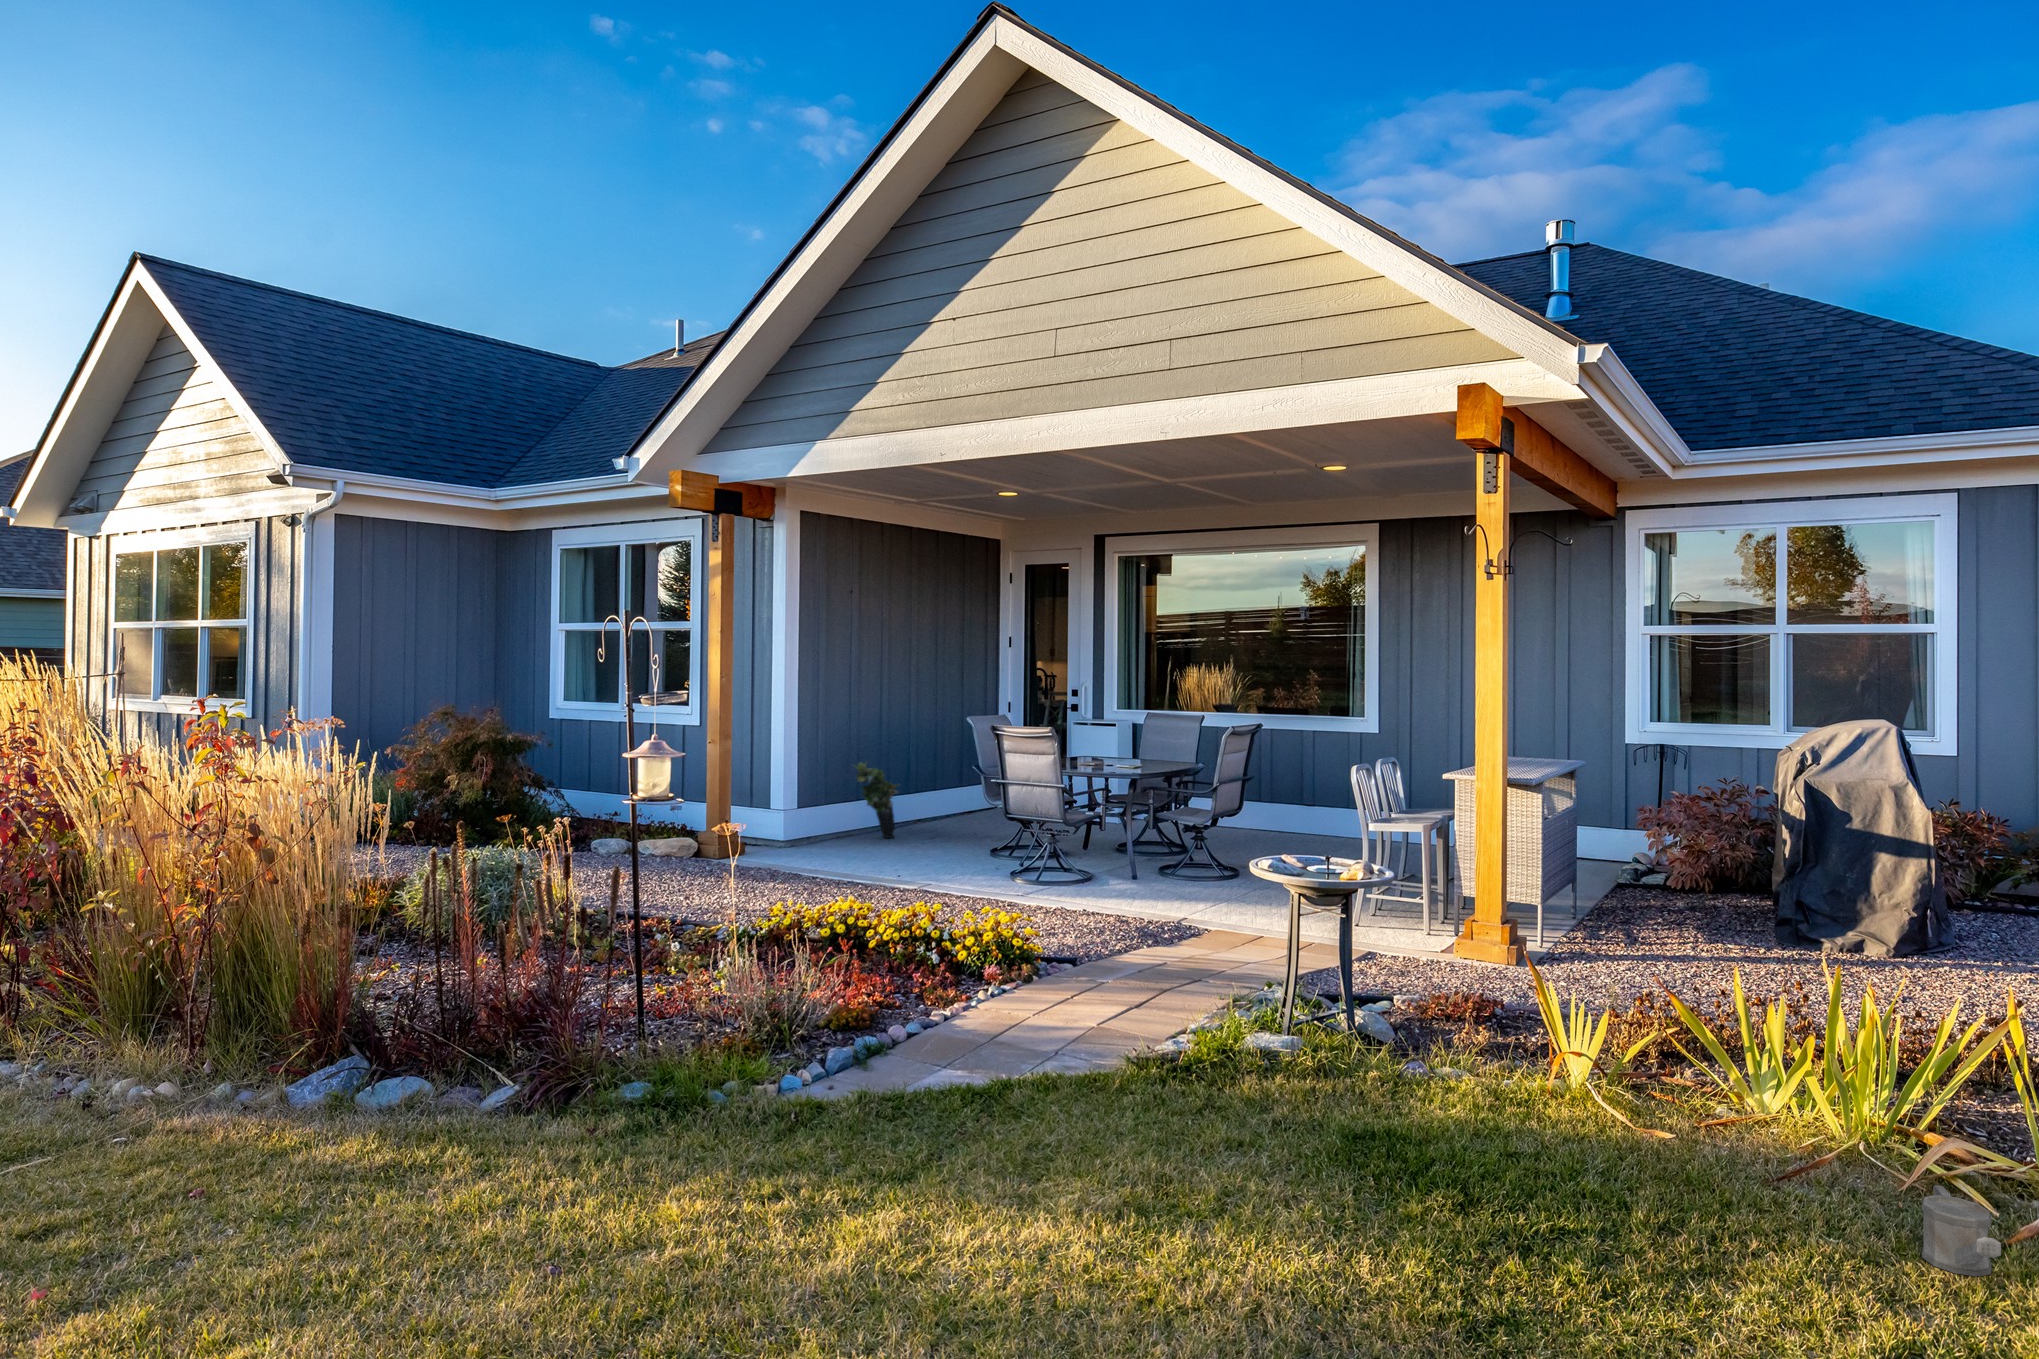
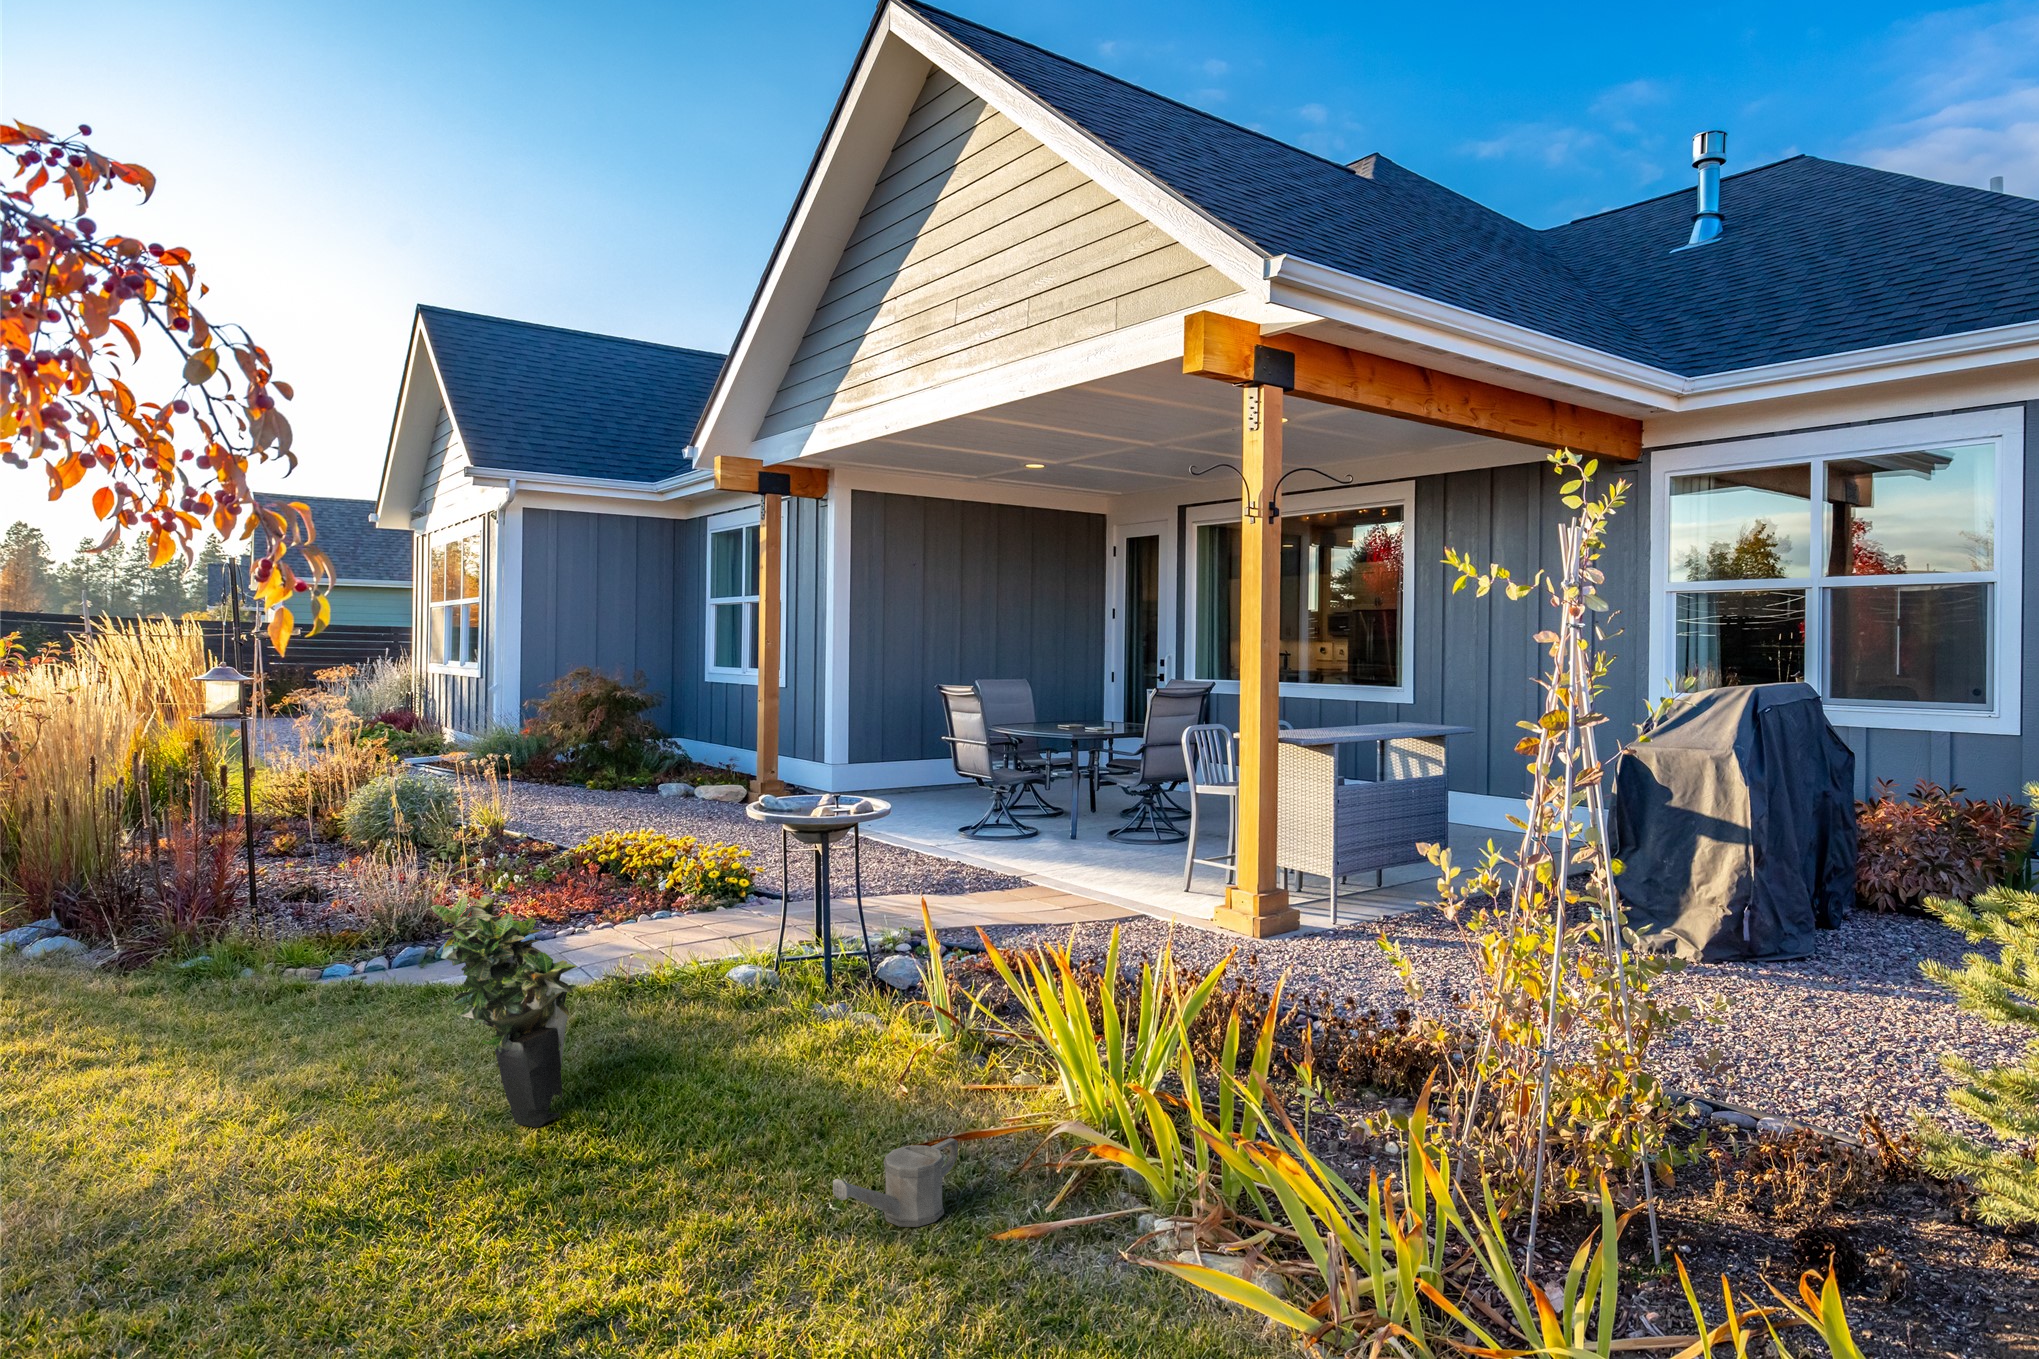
potted plant: present [855,763,899,838] -> present [431,891,577,1128]

